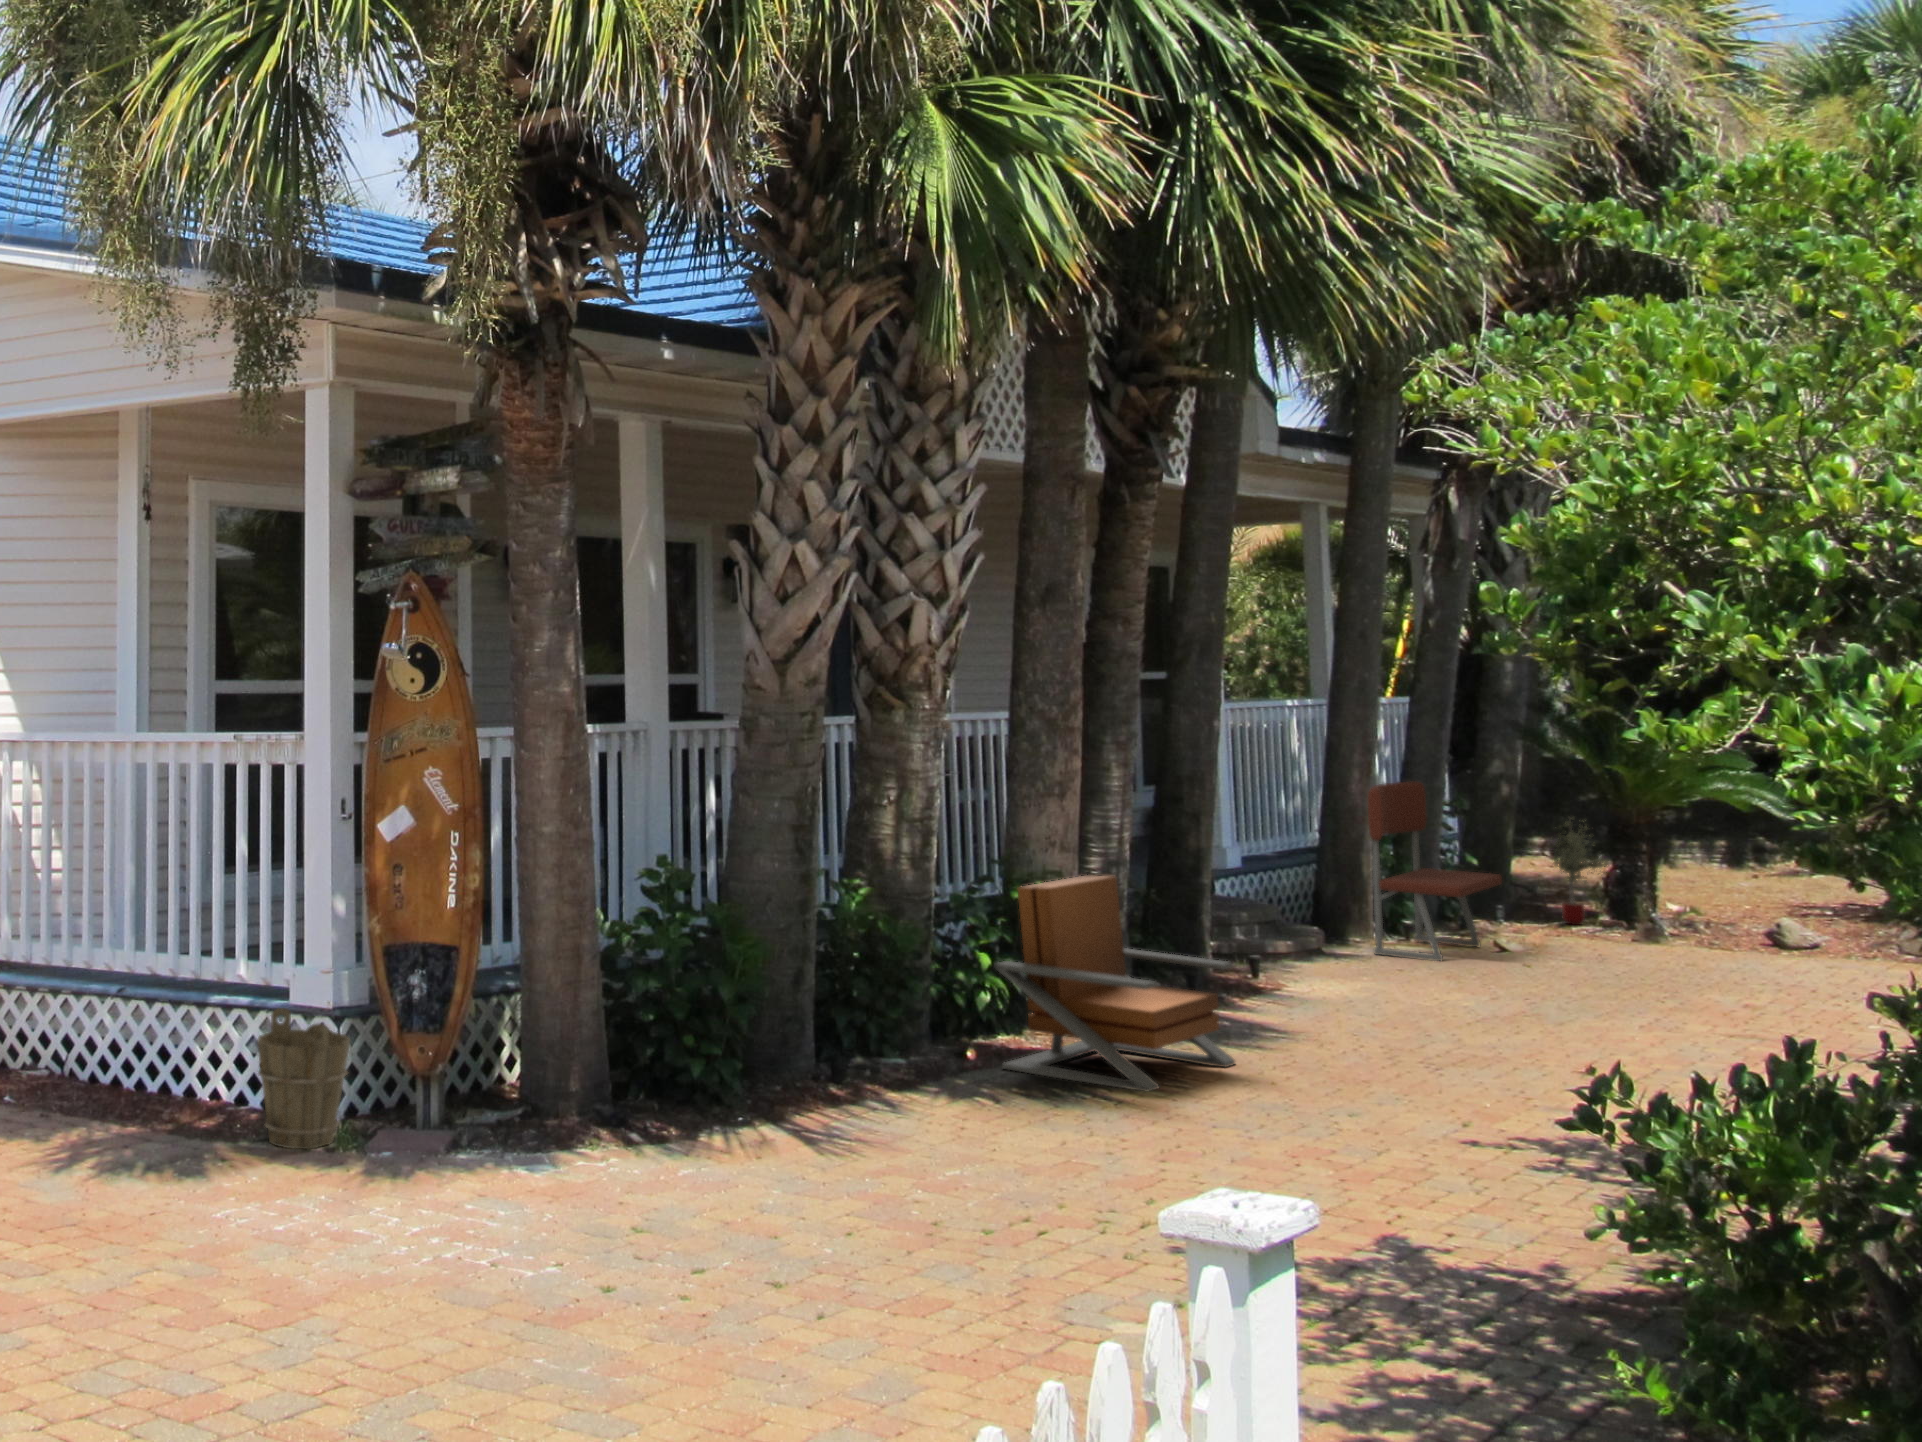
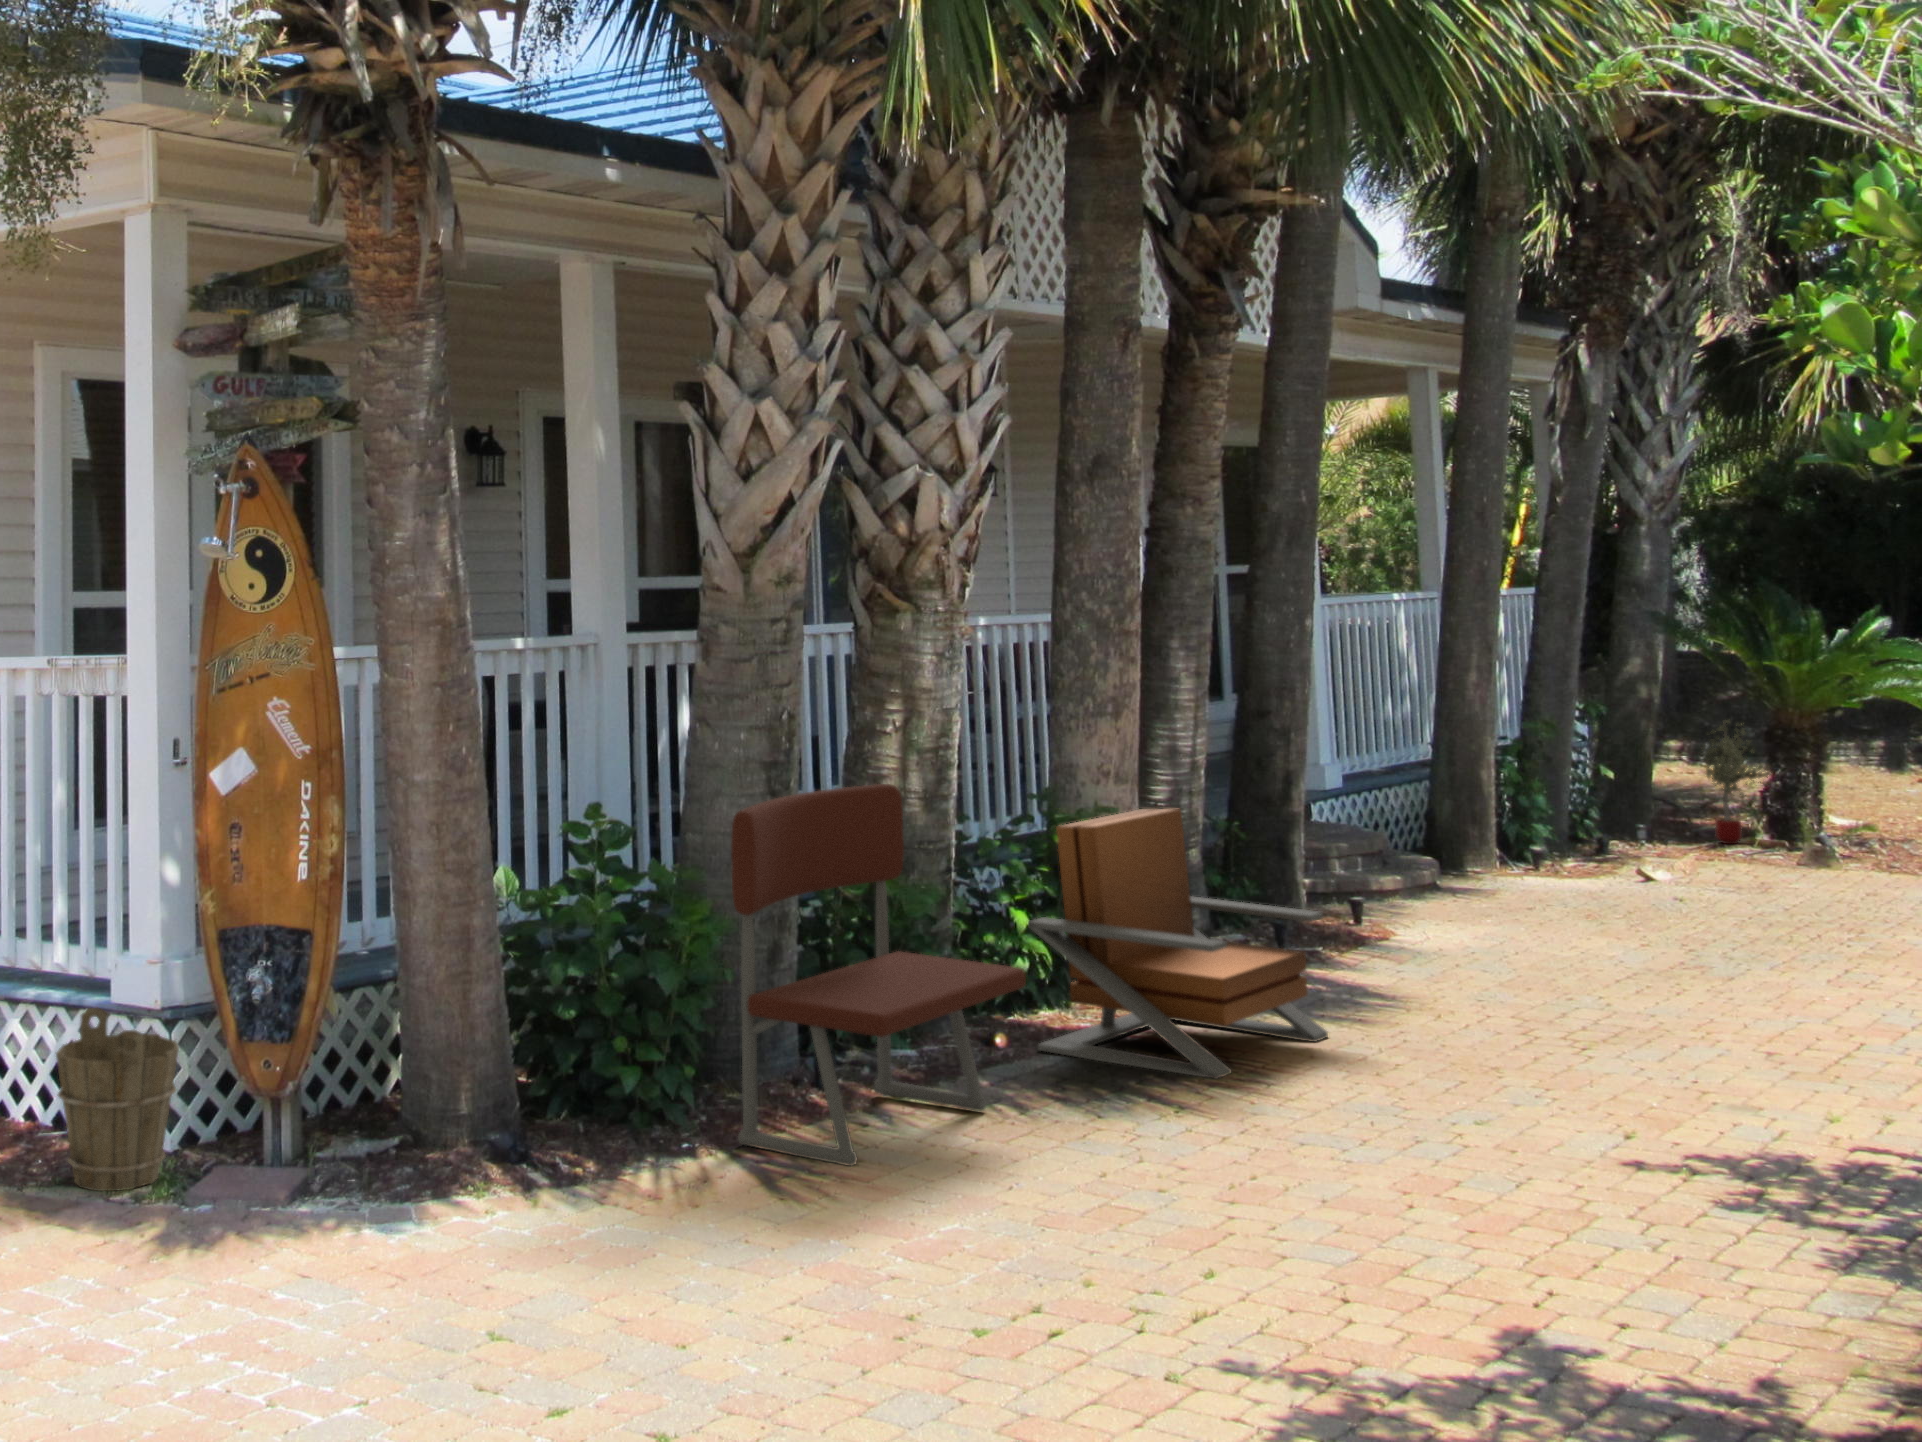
bench: present [1368,782,1502,961] -> present [731,784,1026,1166]

